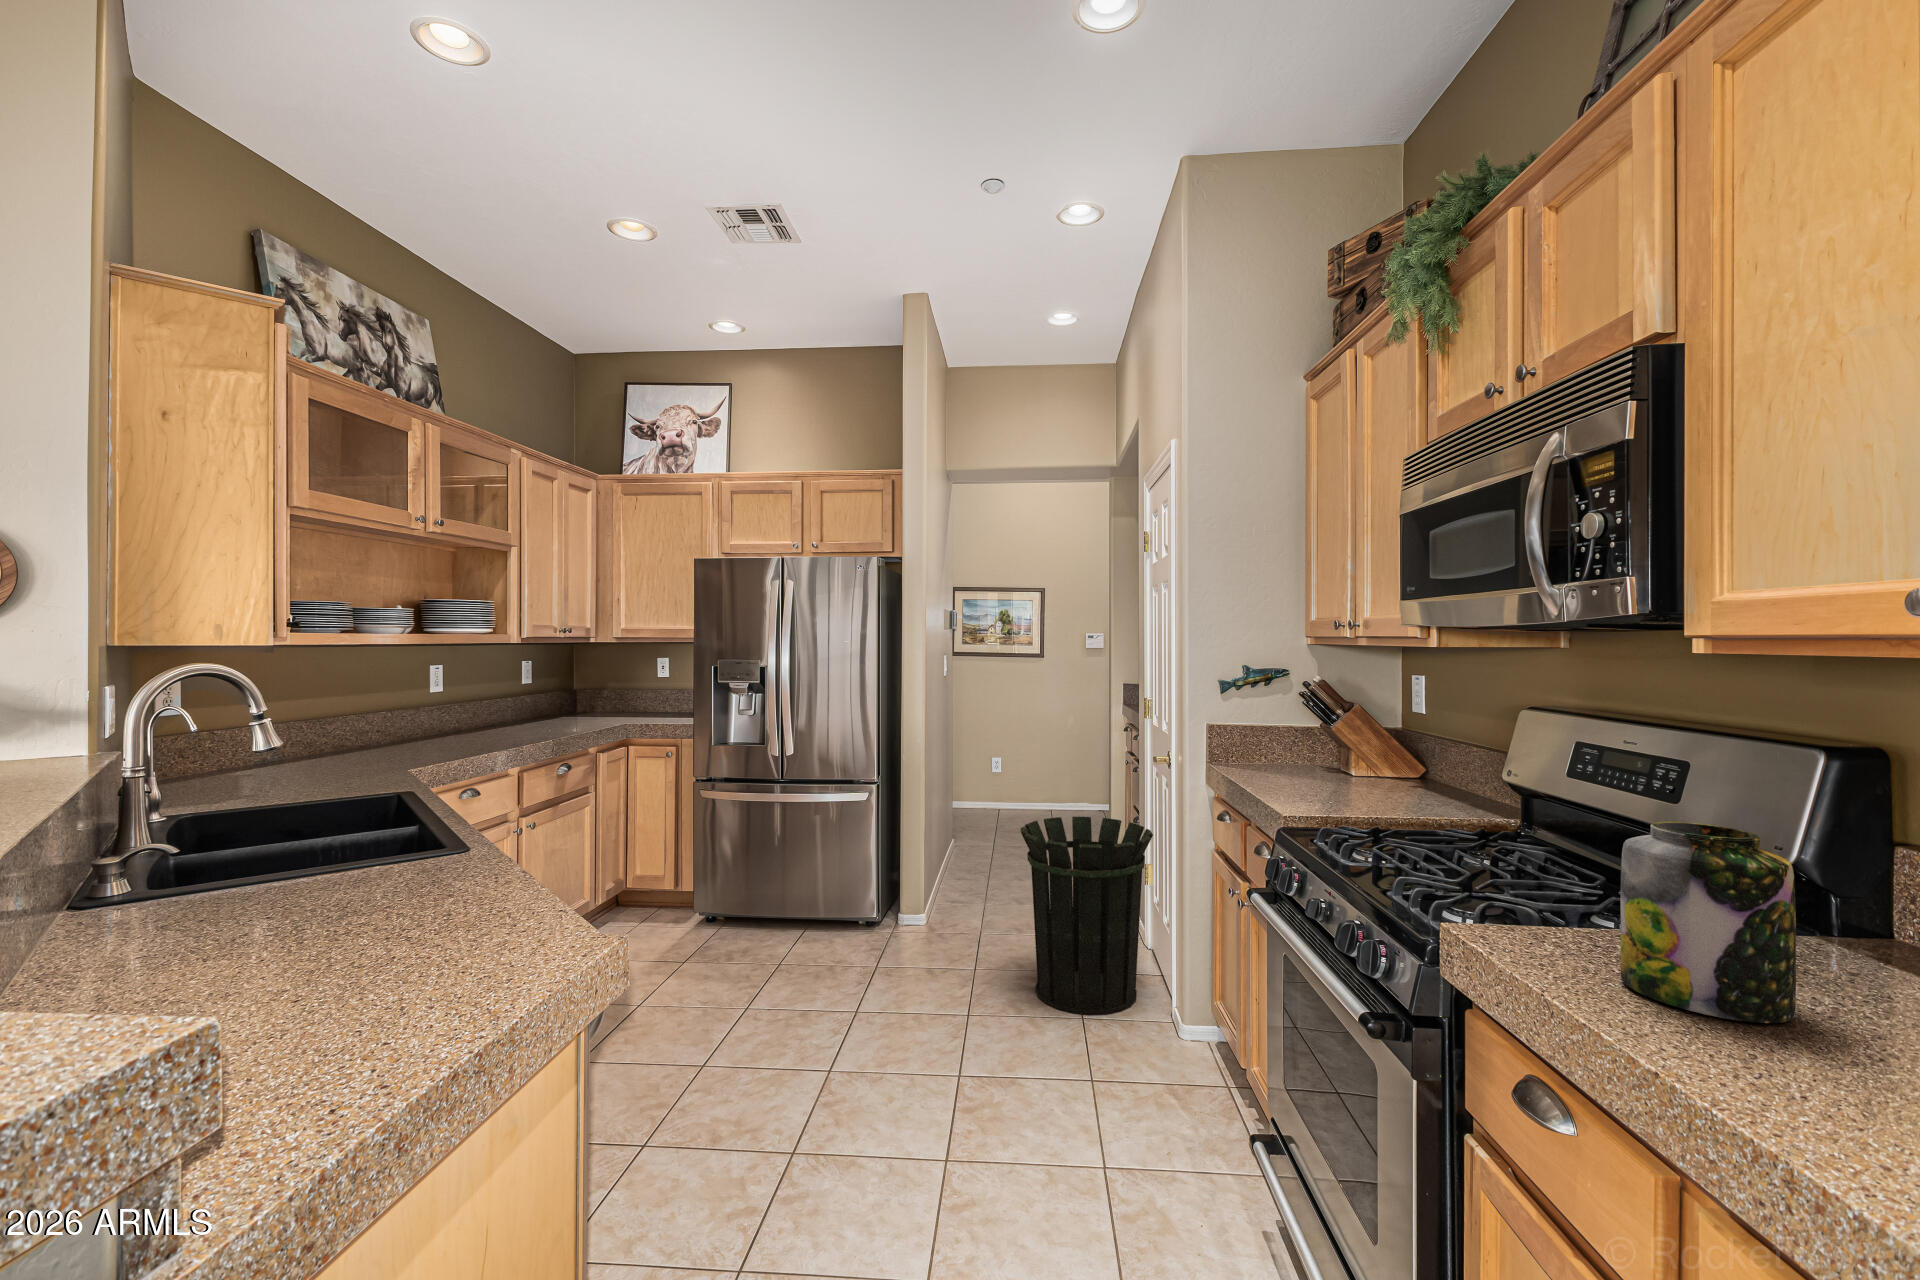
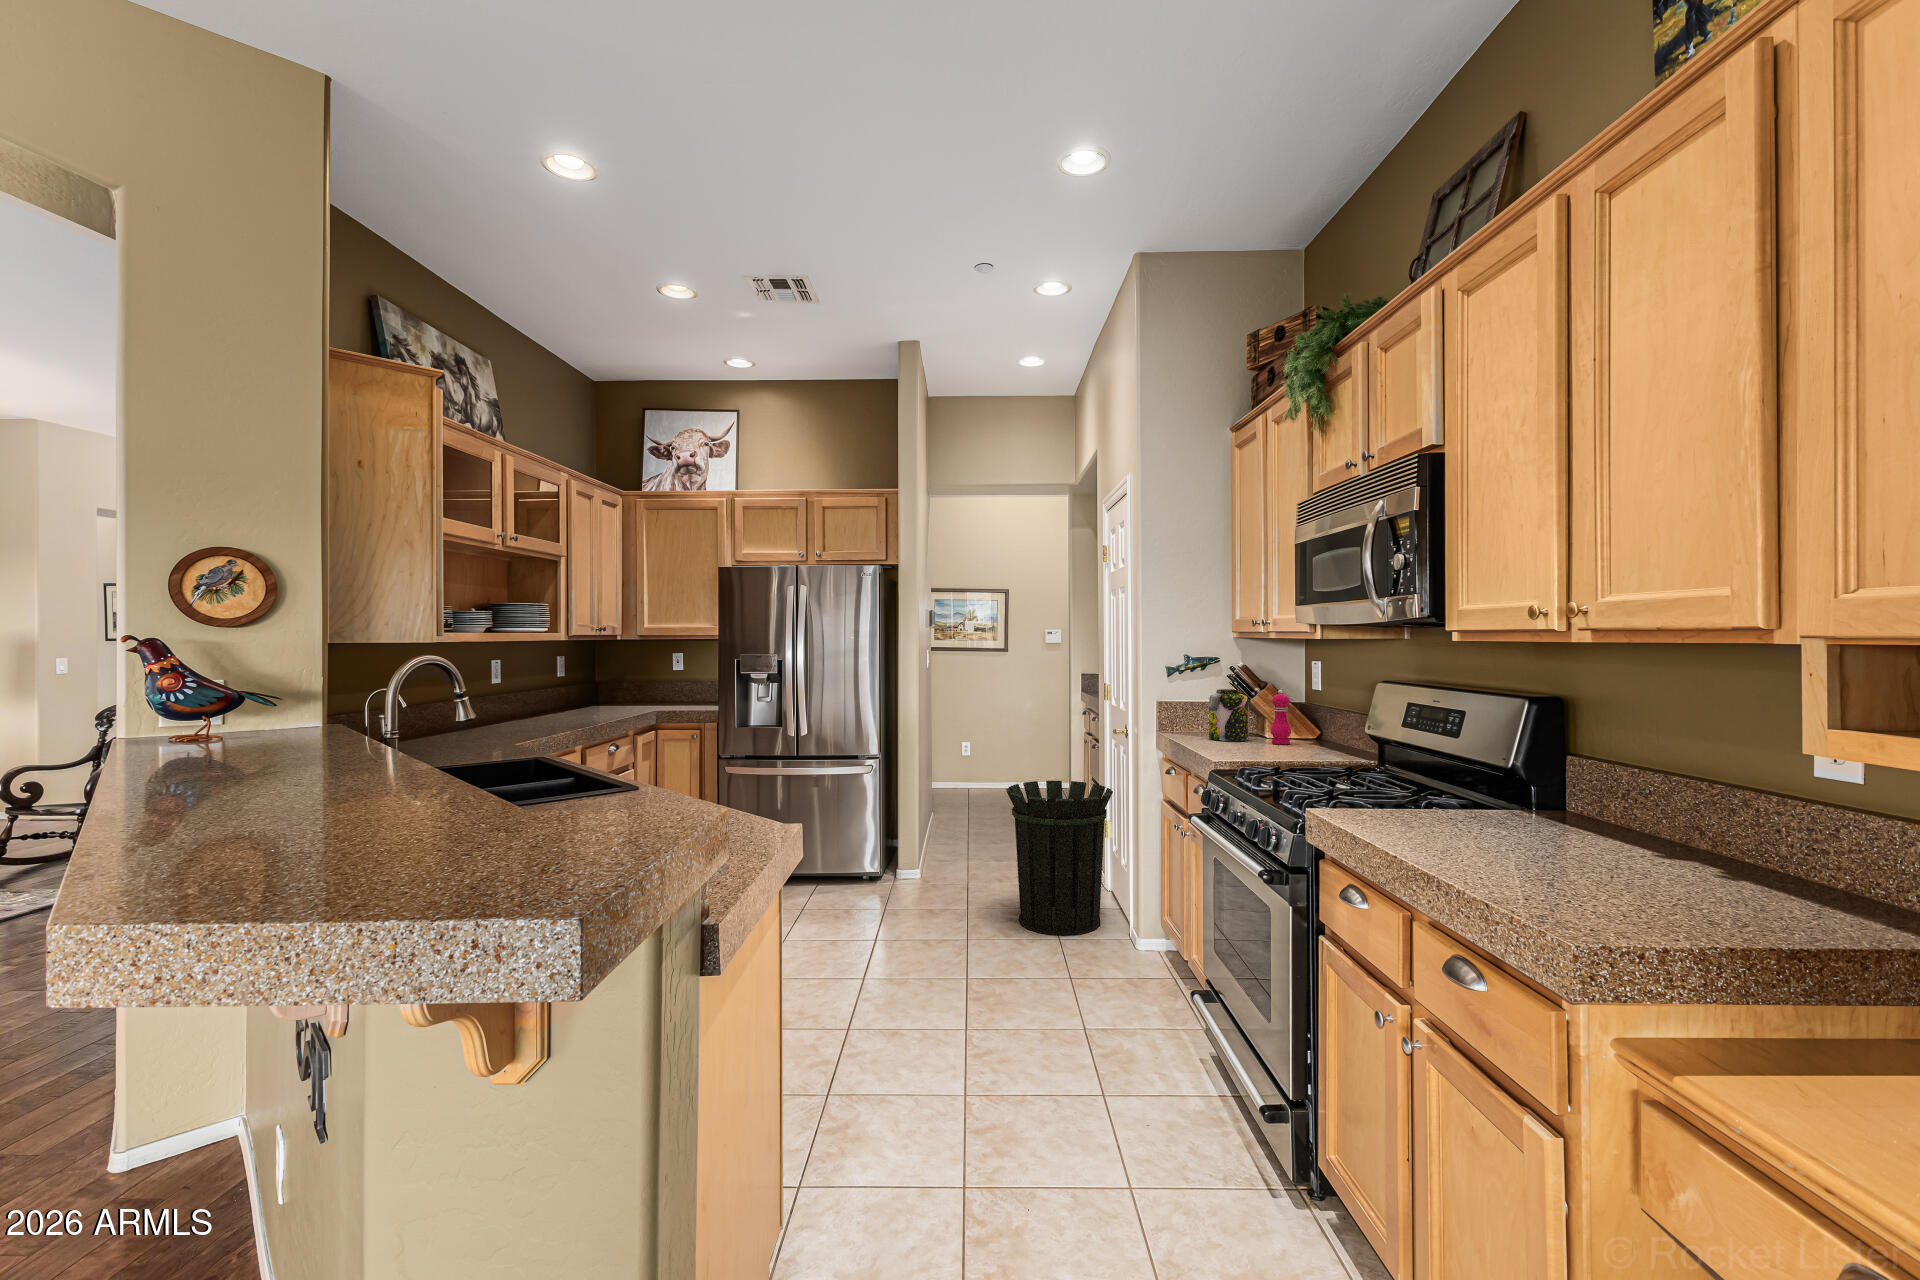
pepper mill: none [1359,714,1388,787] -> present [1270,690,1291,744]
jar: present [1620,822,1796,1023] -> present [1209,689,1249,741]

